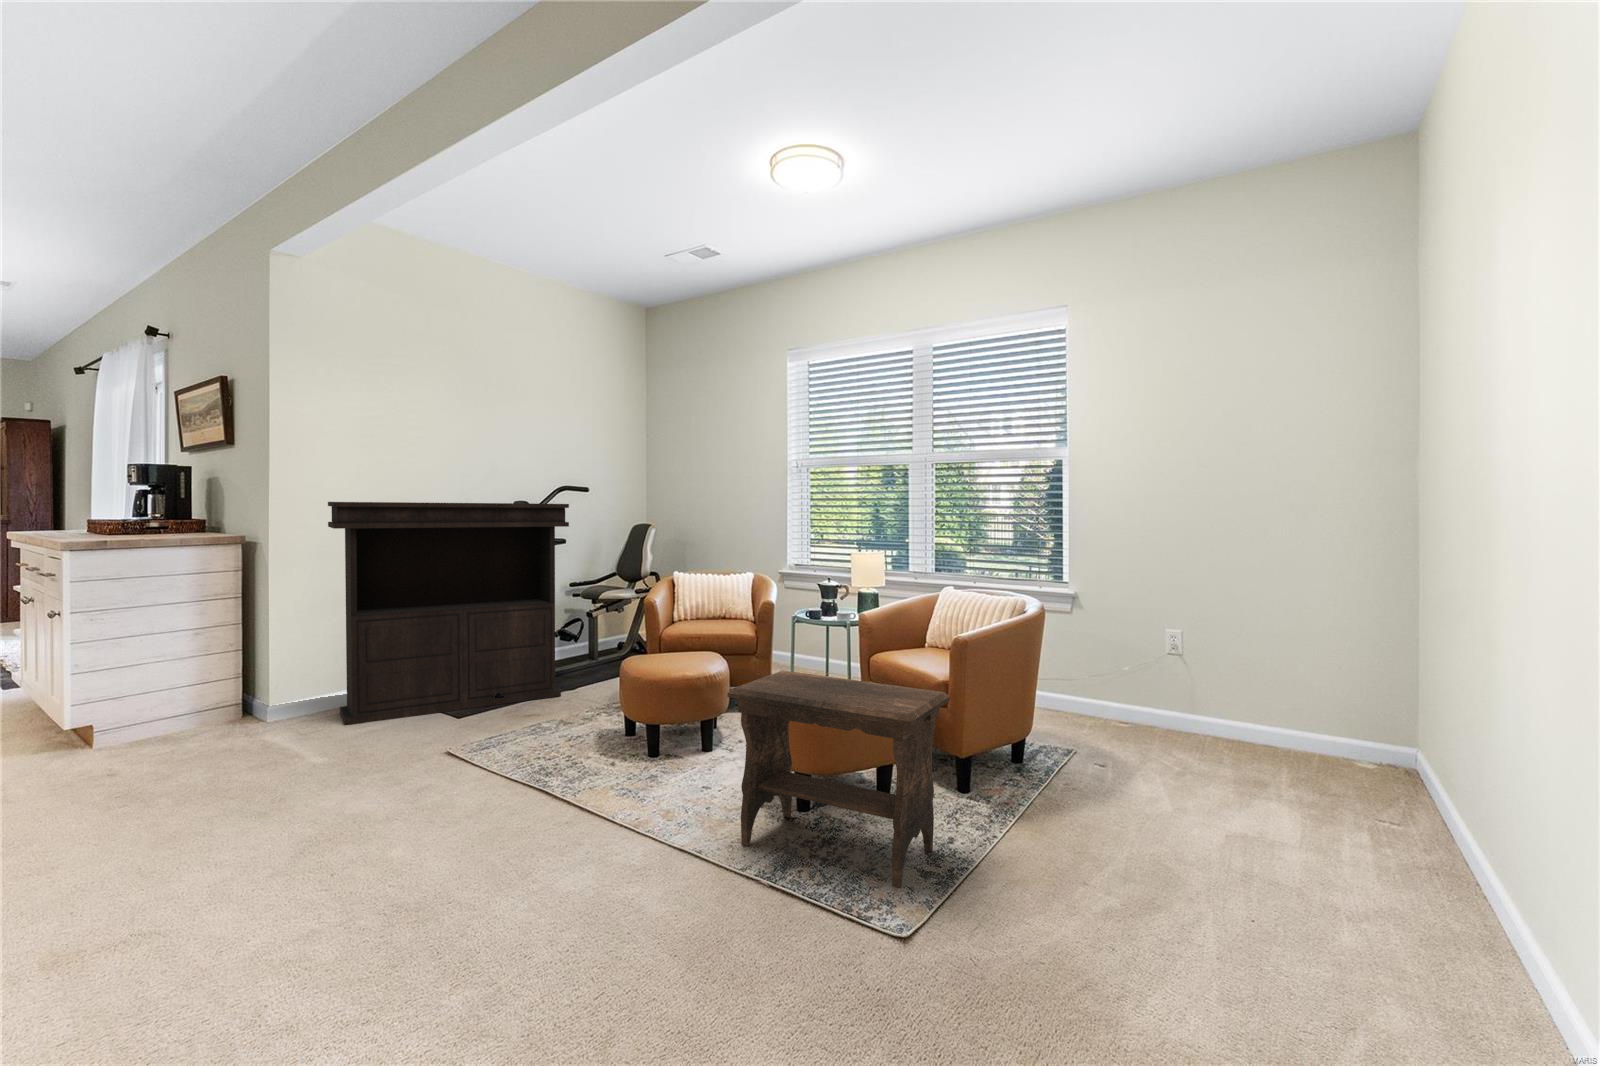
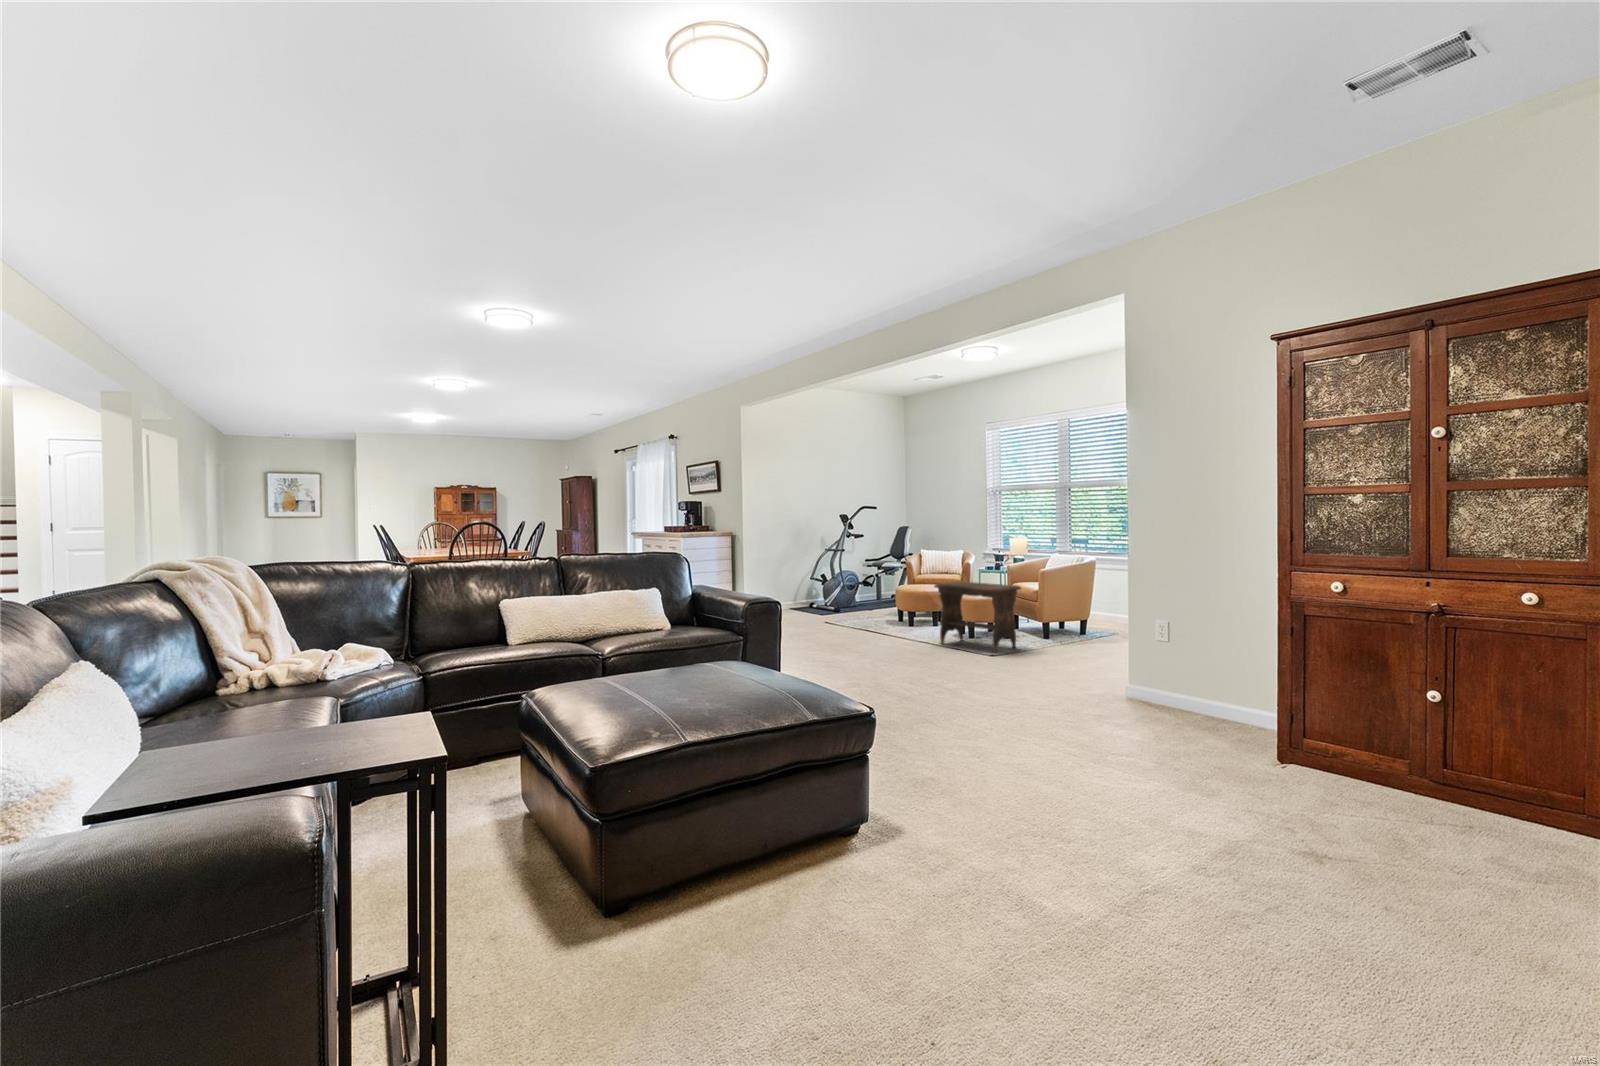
console table: present [328,502,569,725] -> none [765,516,868,616]

